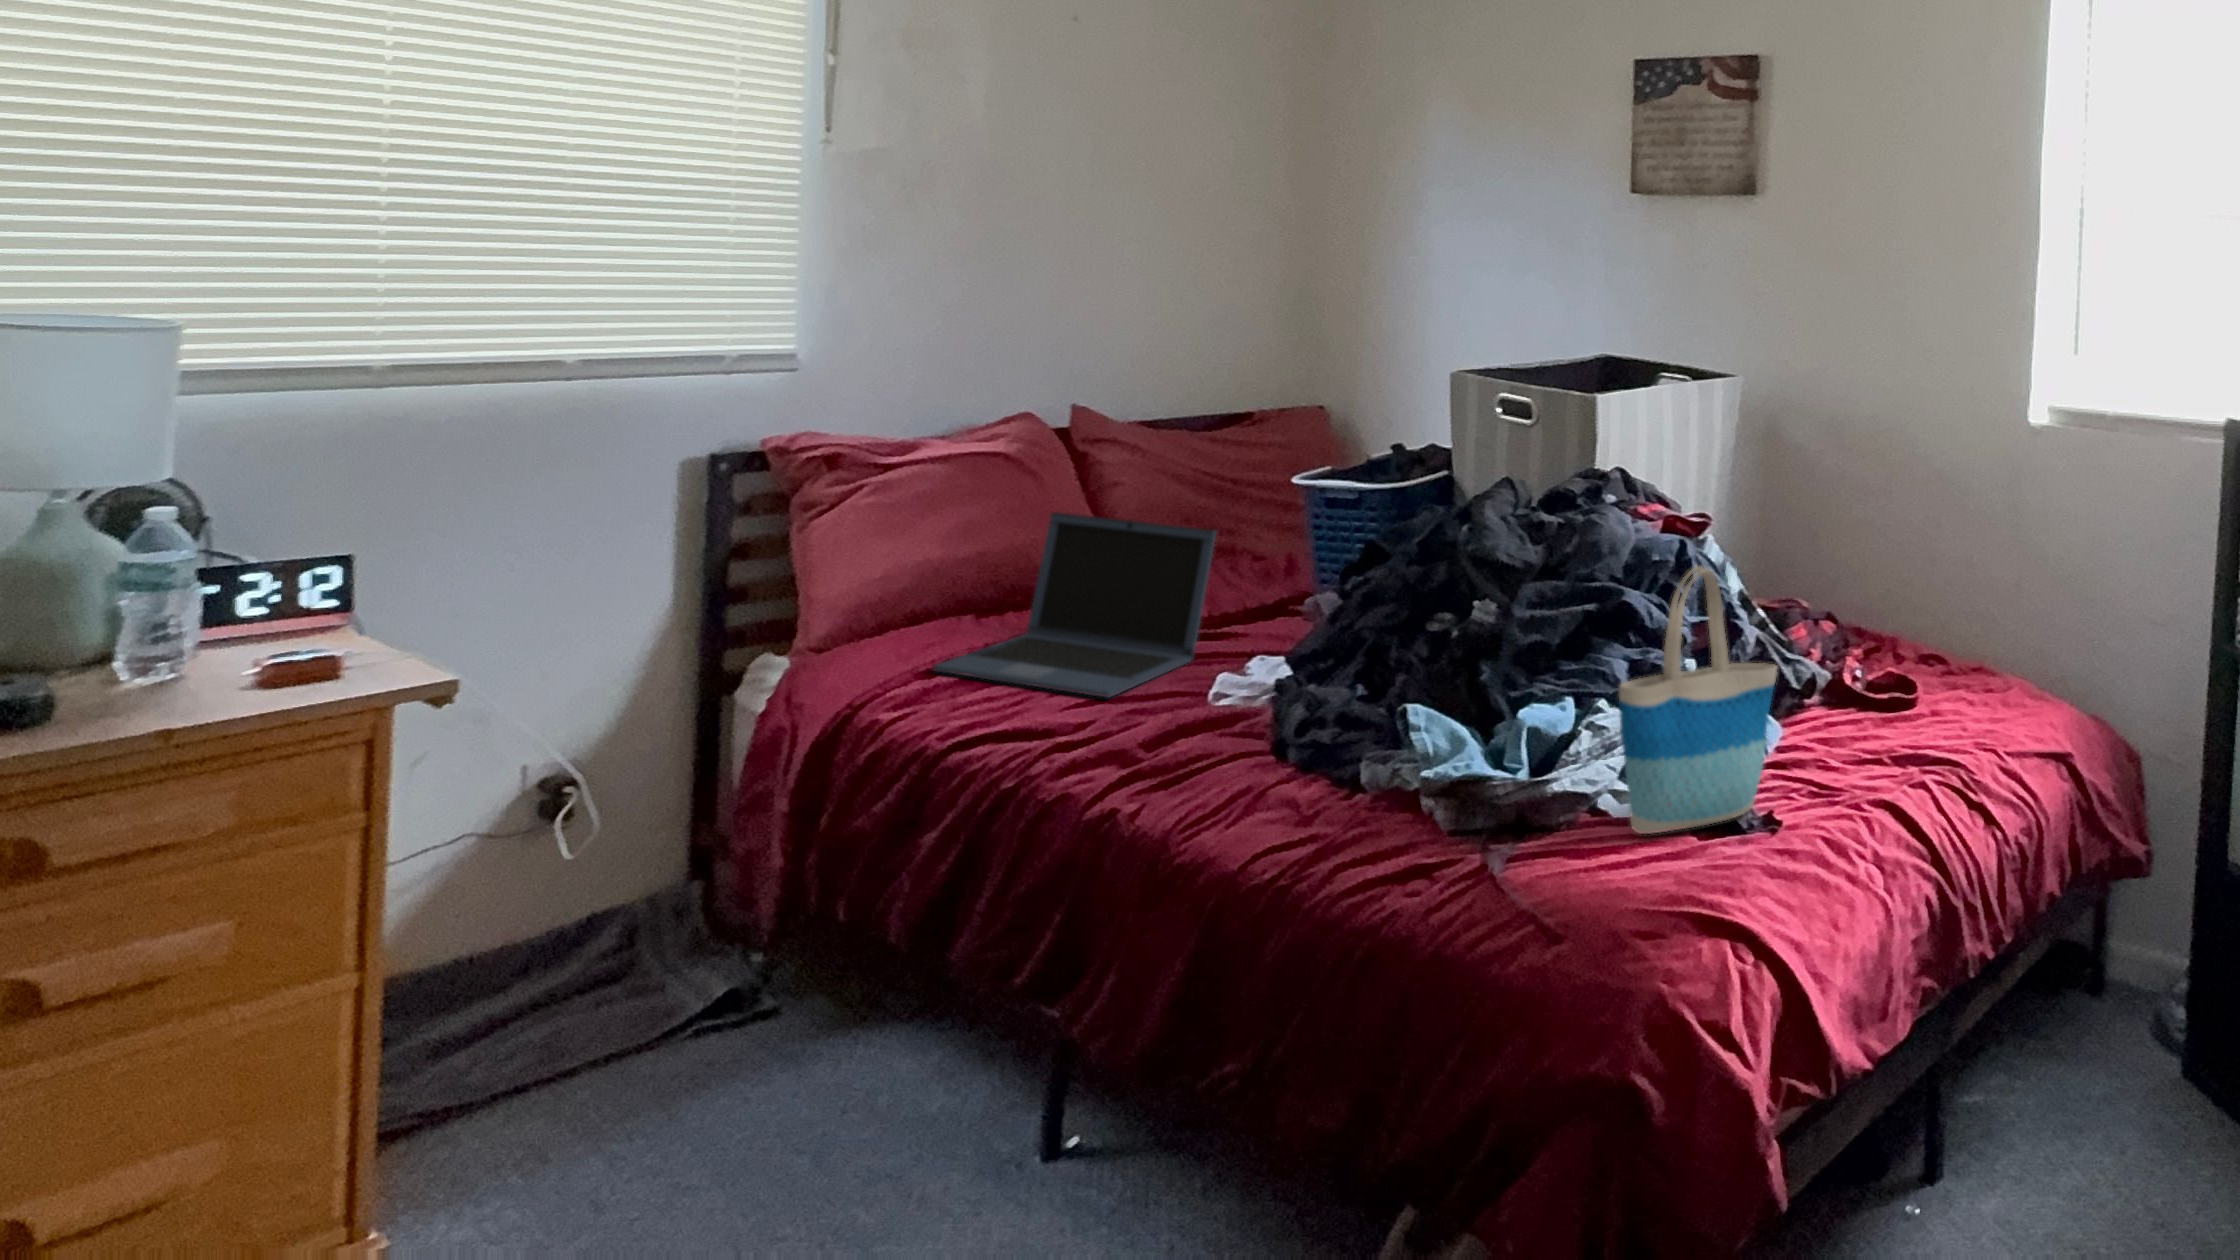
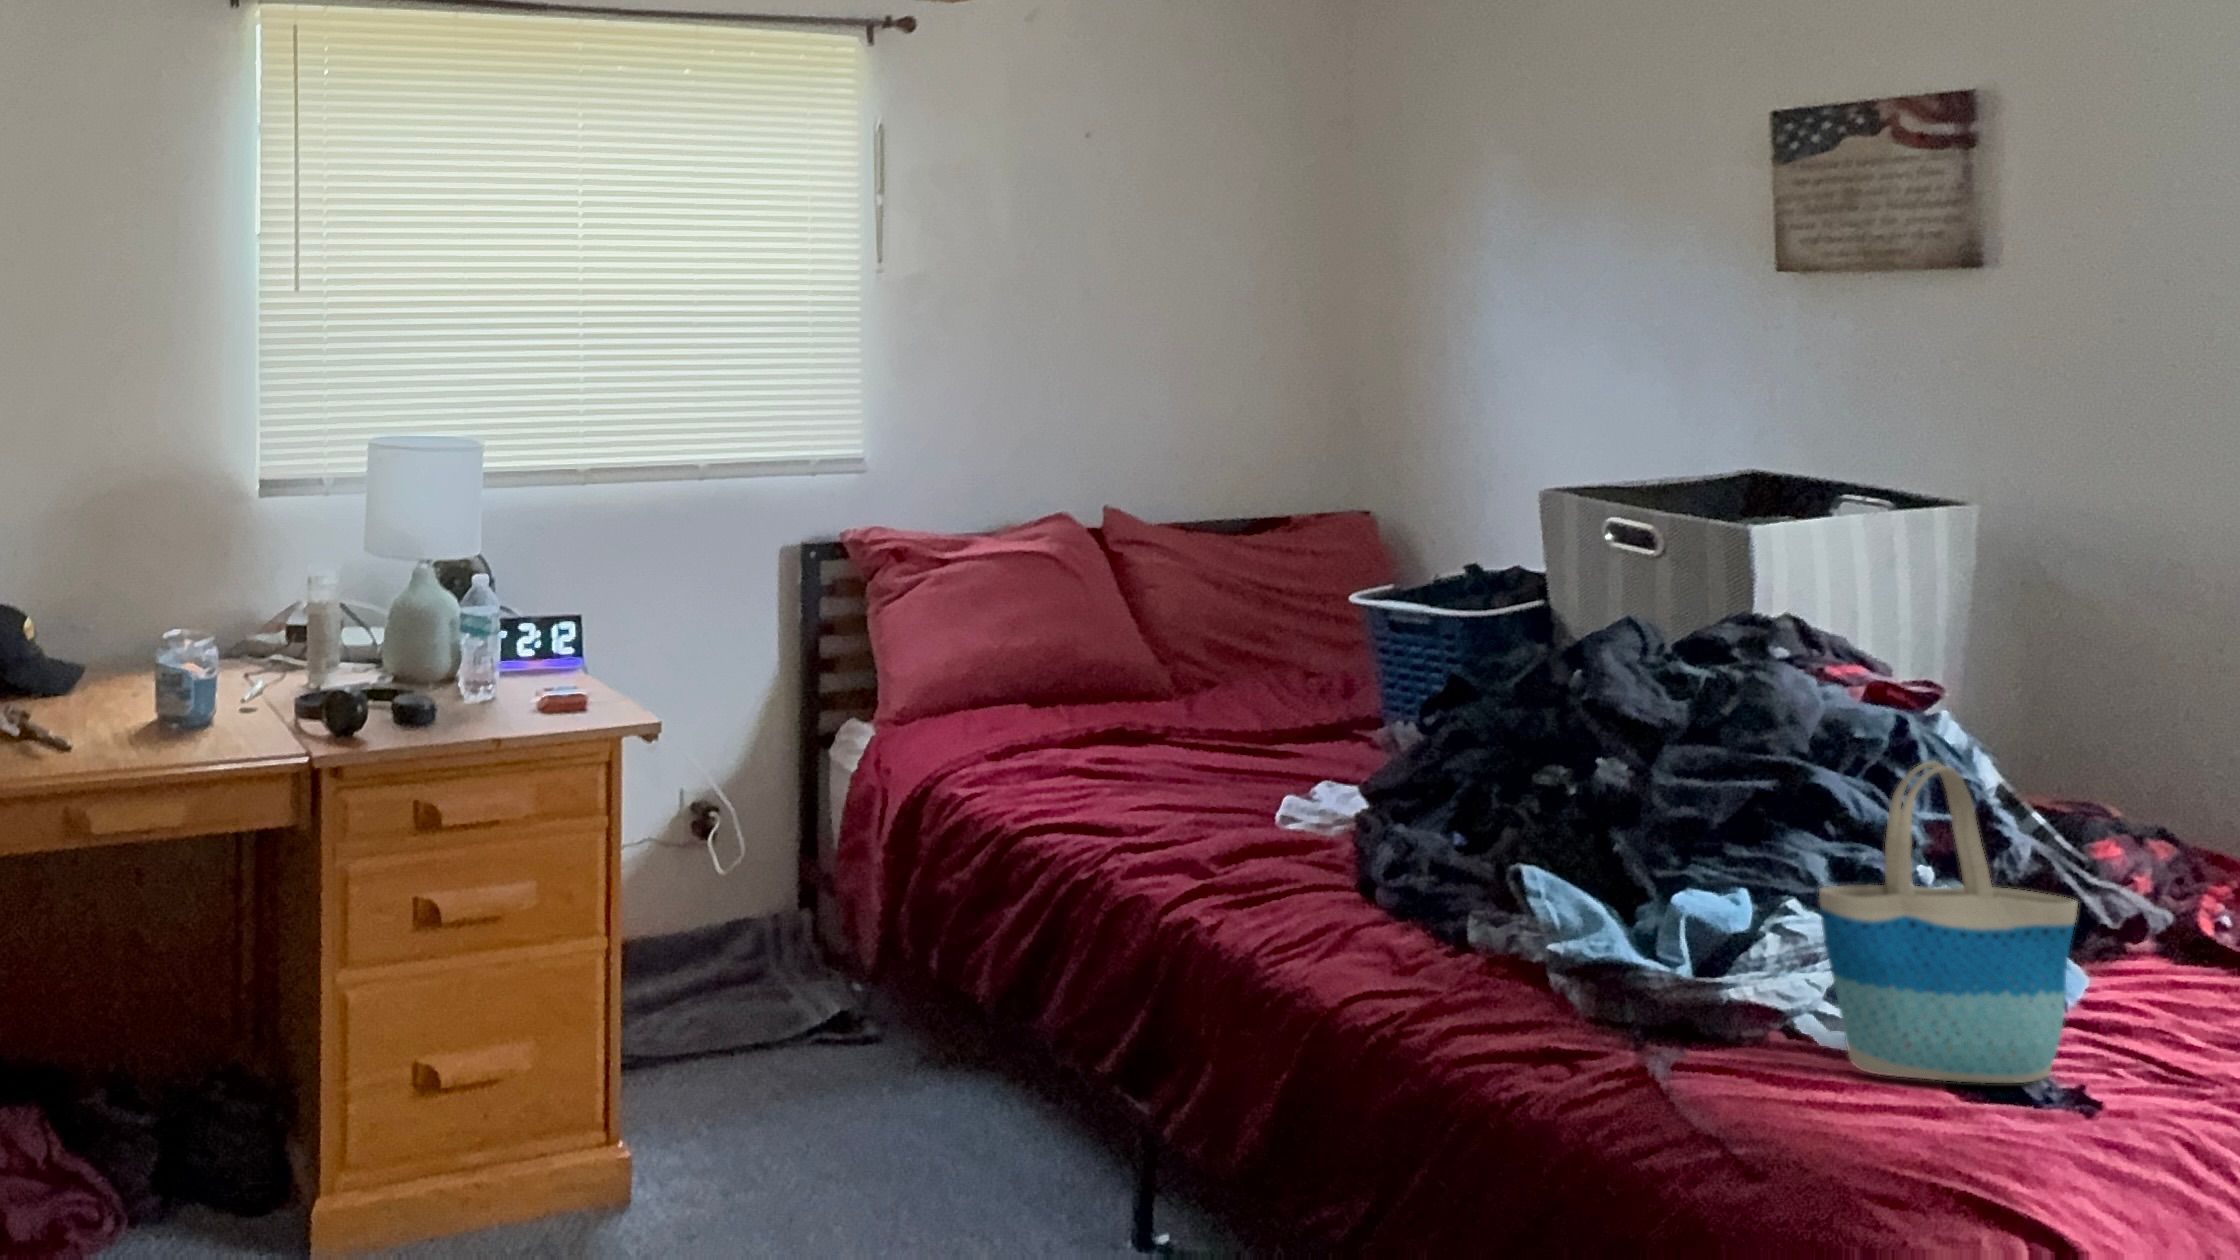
laptop: present [933,512,1216,698] -> none [1001,615,1267,805]

